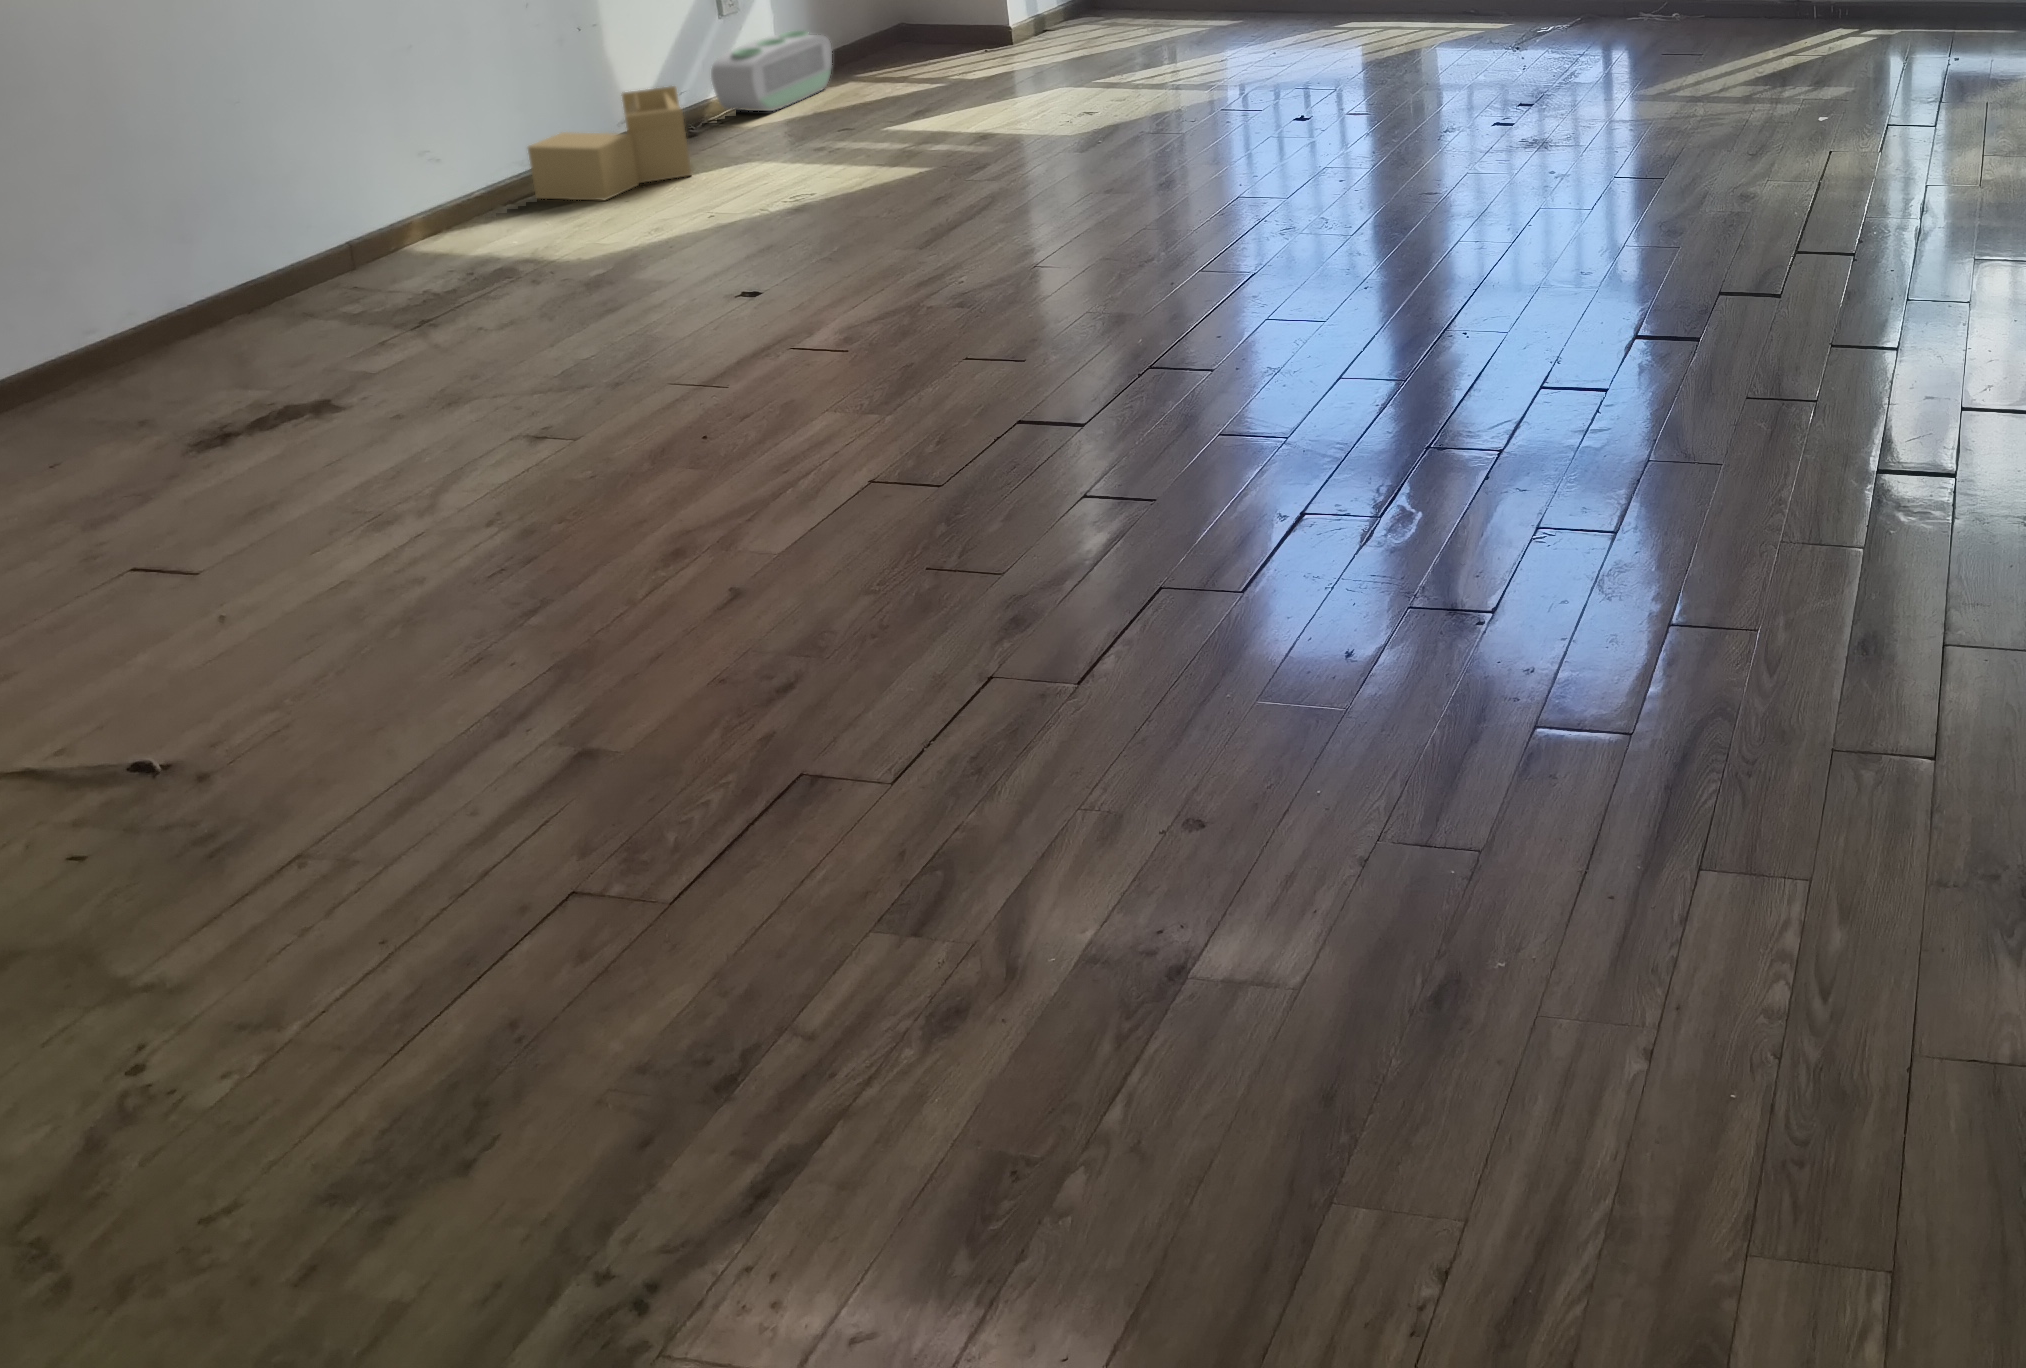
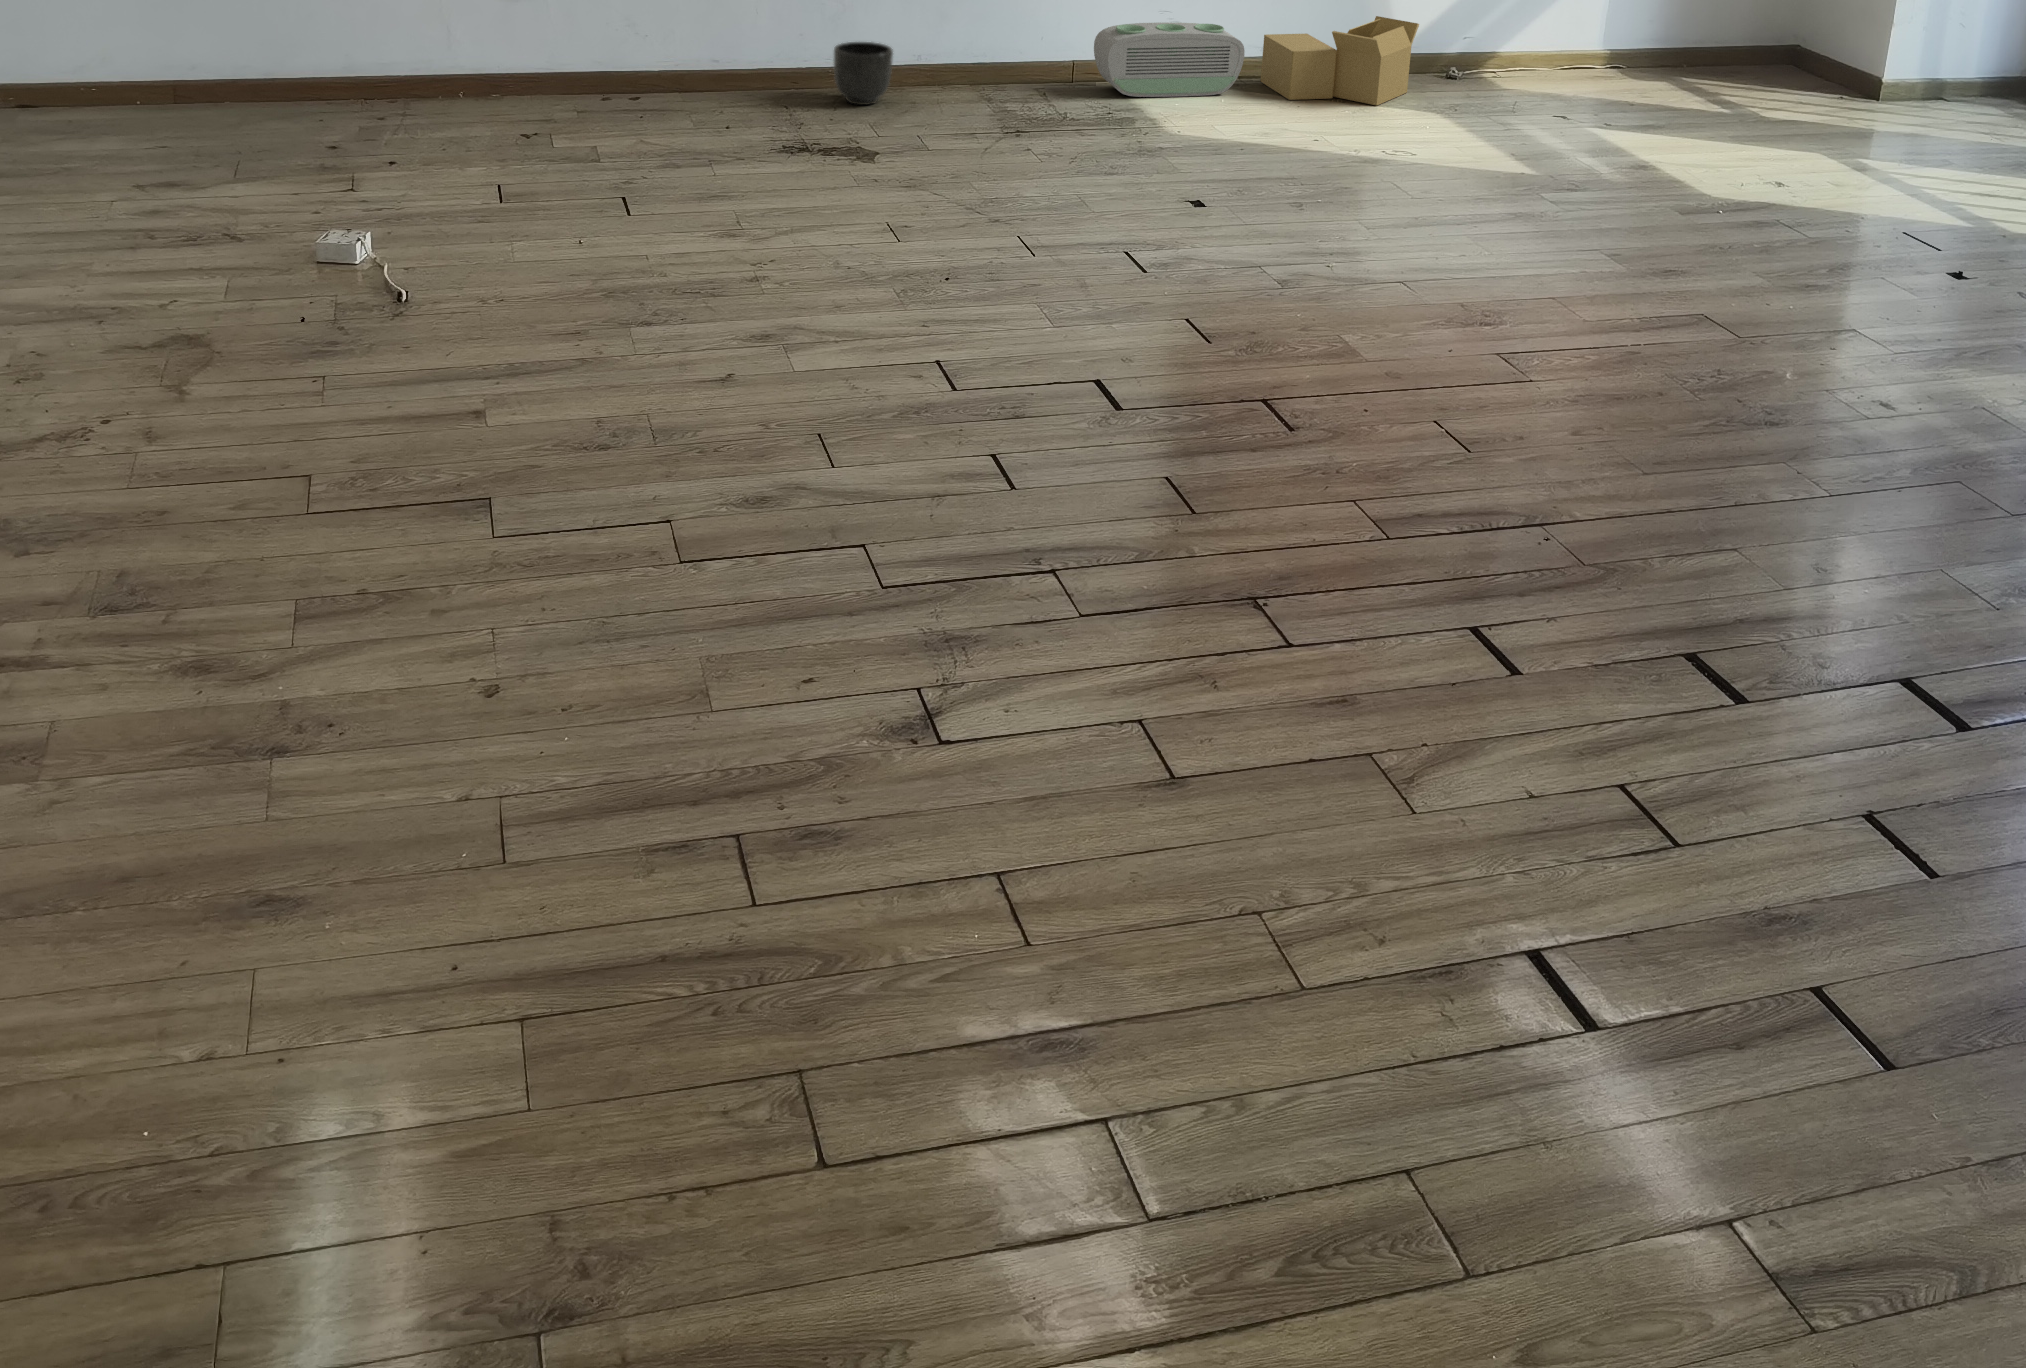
air purifier: present [711,31,832,111] -> present [1094,22,1245,97]
planter: none [90,297,191,387] -> present [834,42,893,105]

